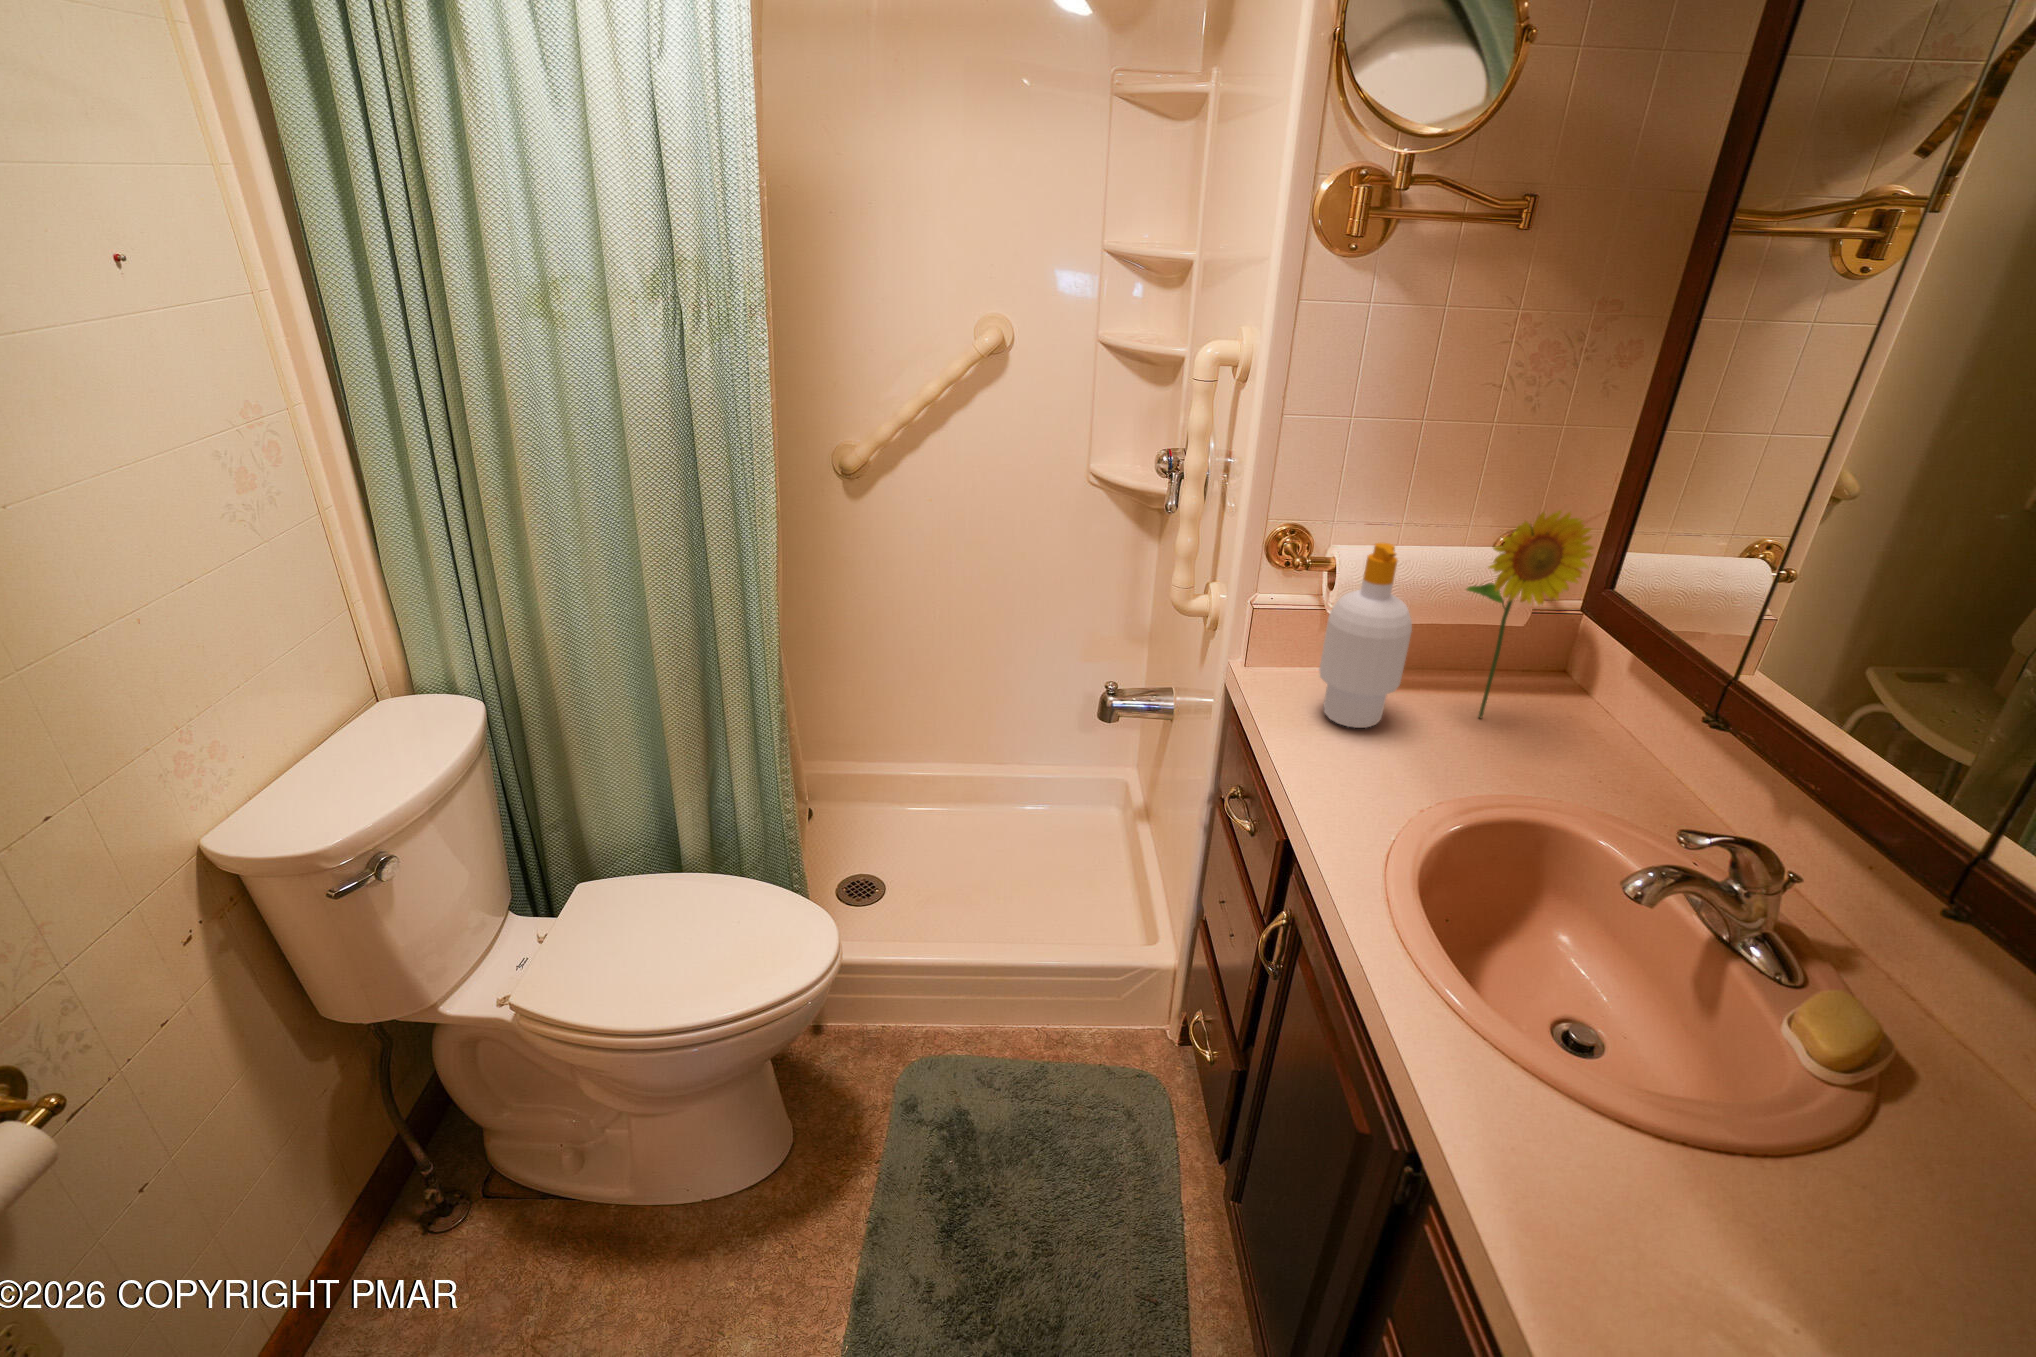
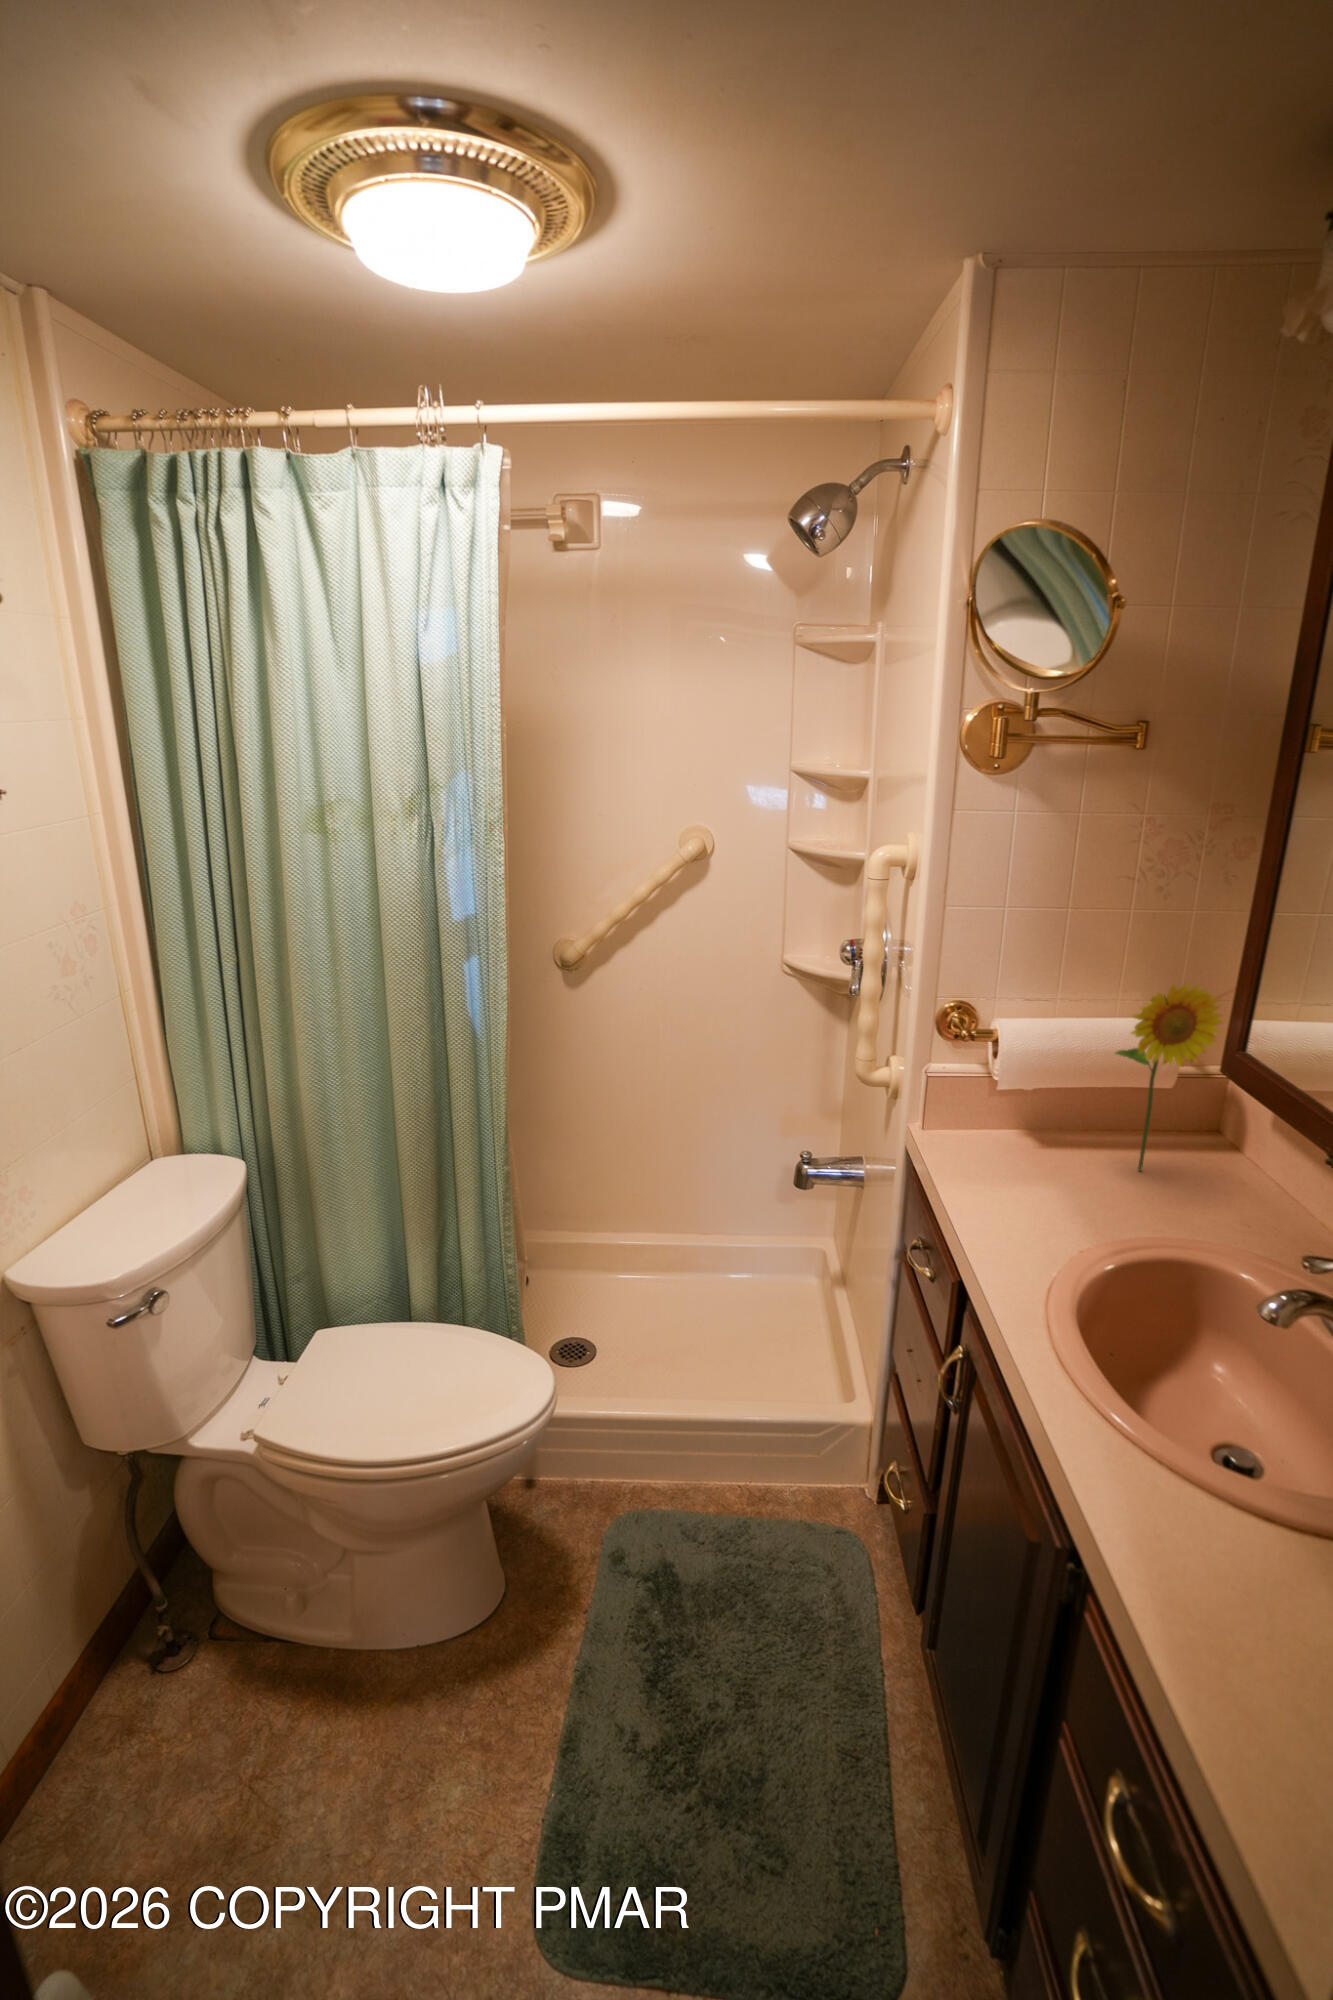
soap bottle: present [1319,543,1412,728] -> none [988,1012,1068,1179]

